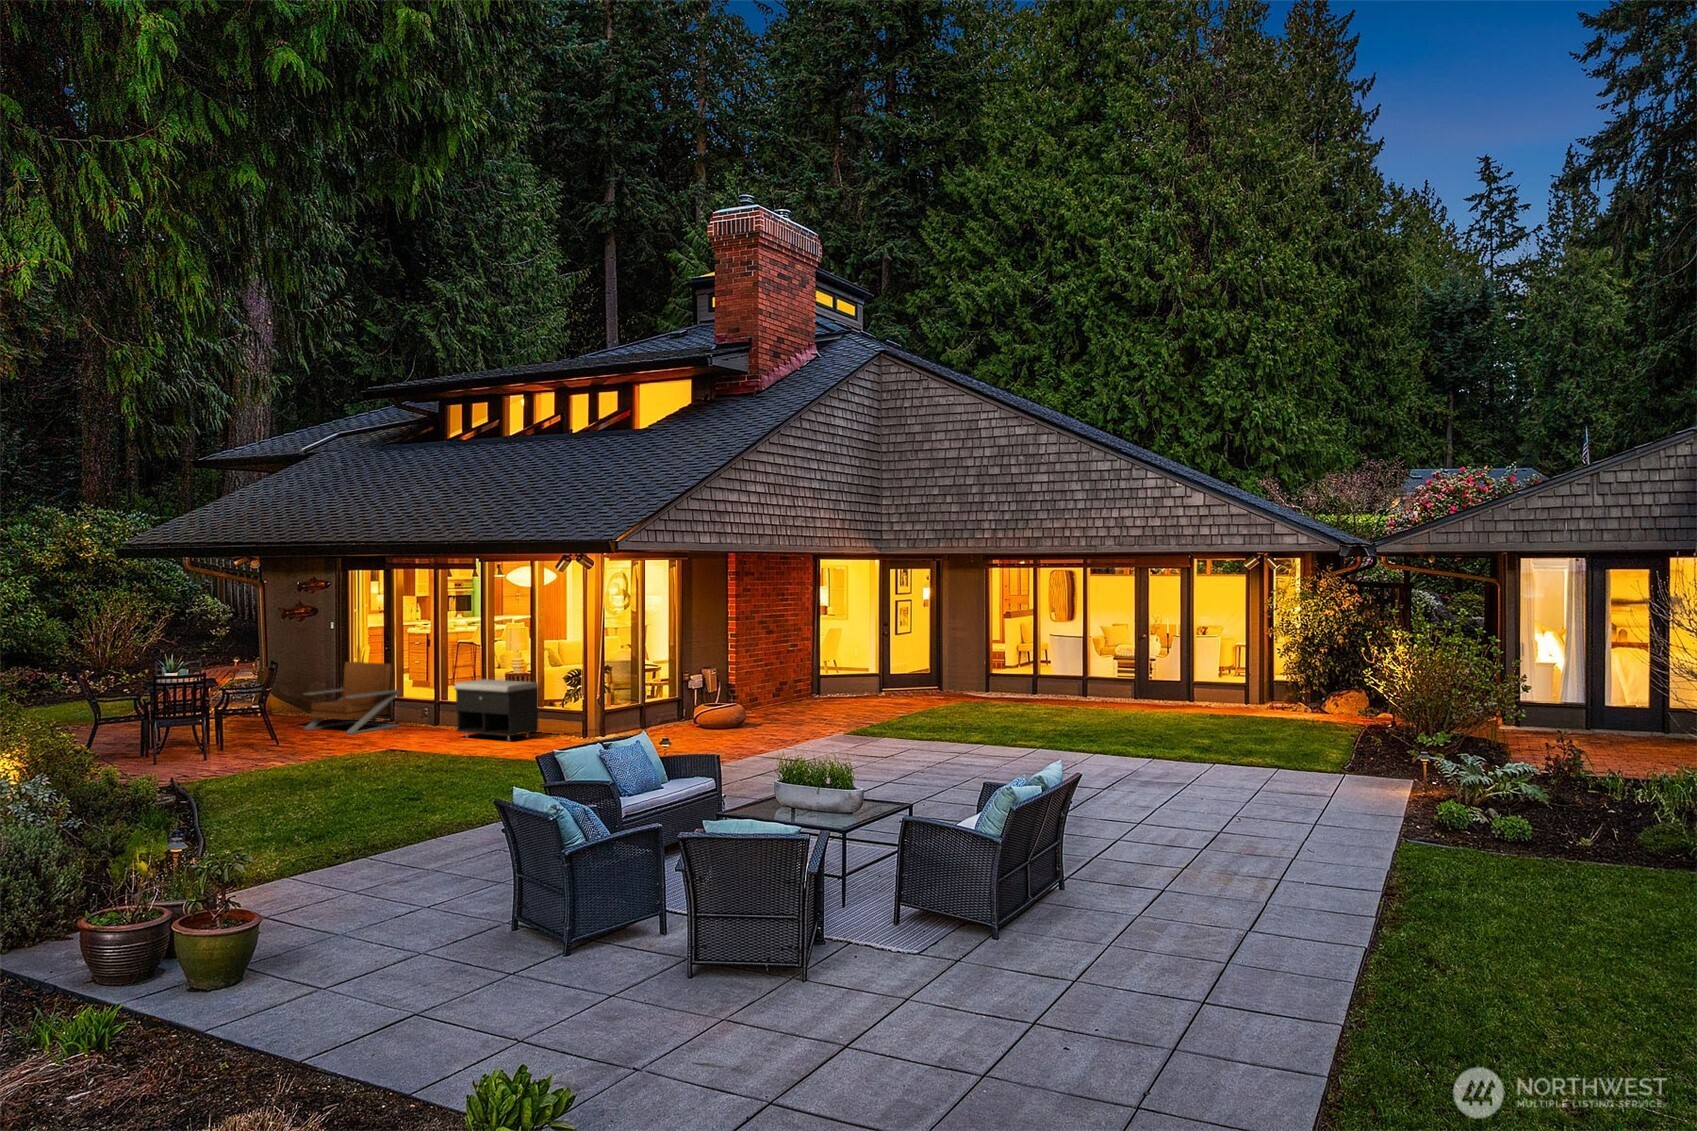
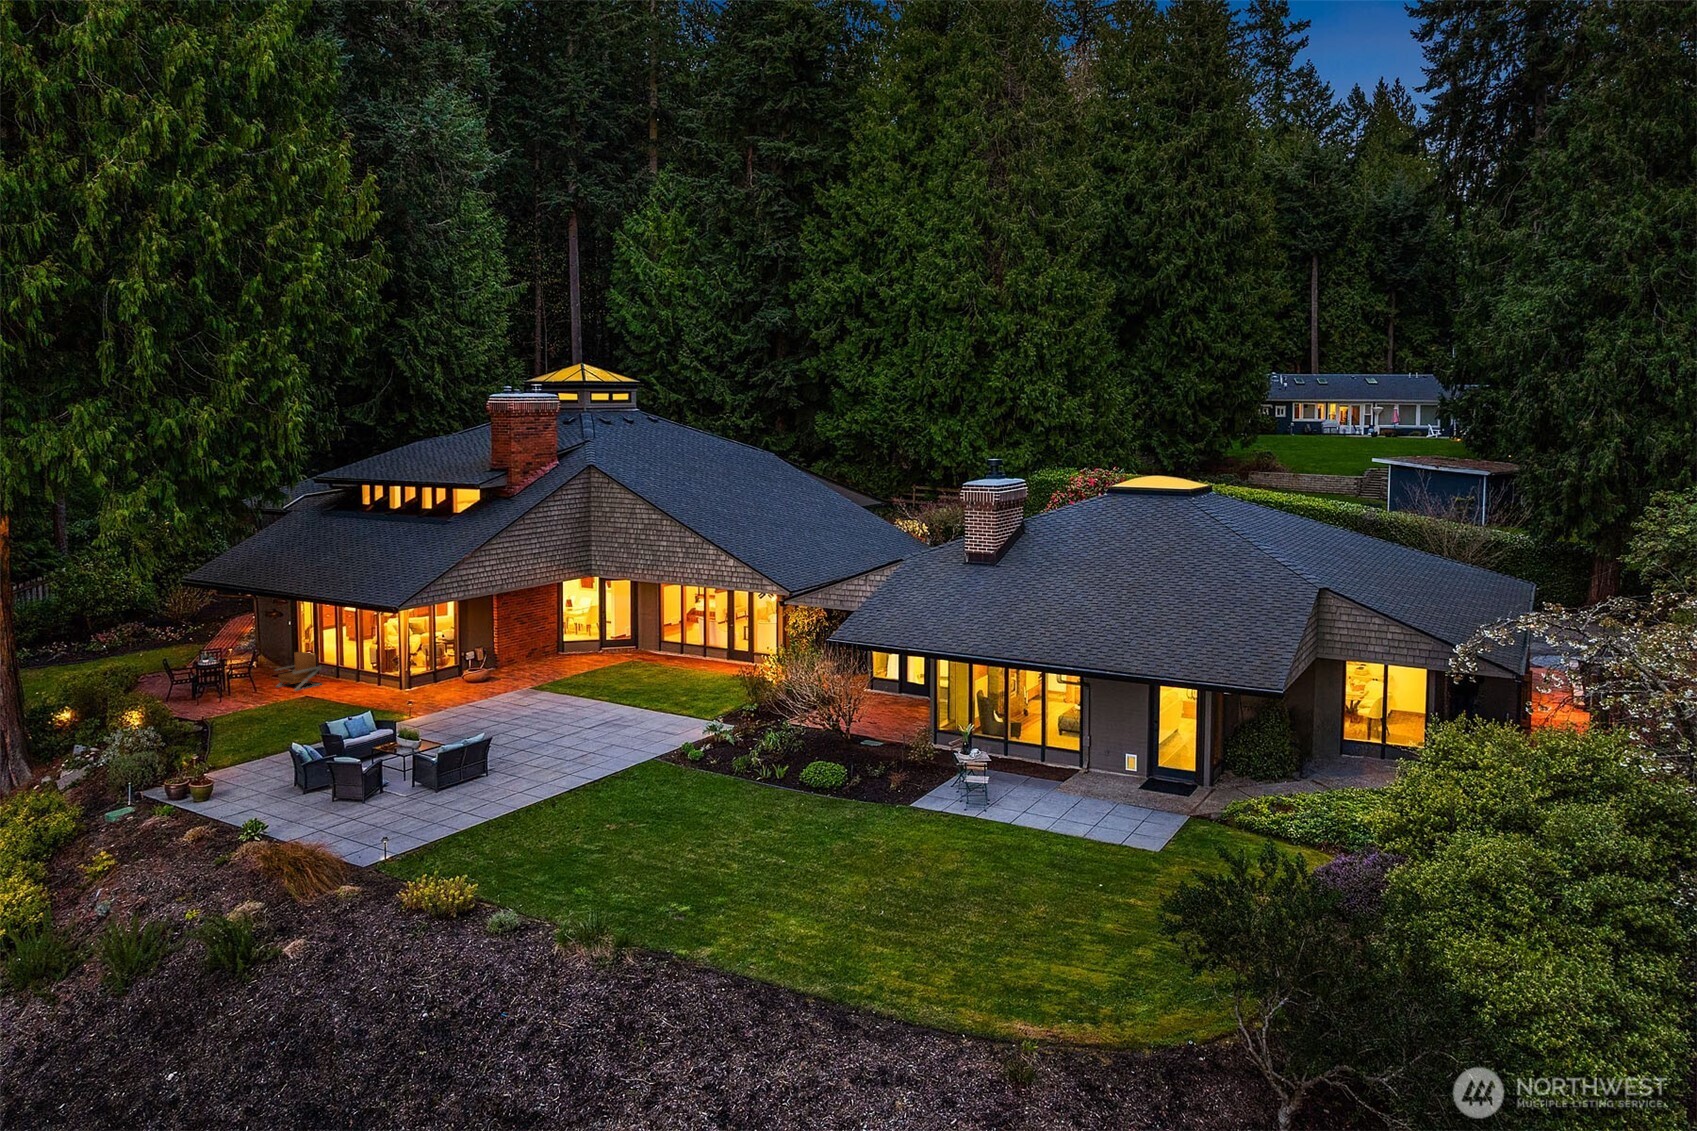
storage bench: present [454,679,538,741] -> none [341,664,382,696]

